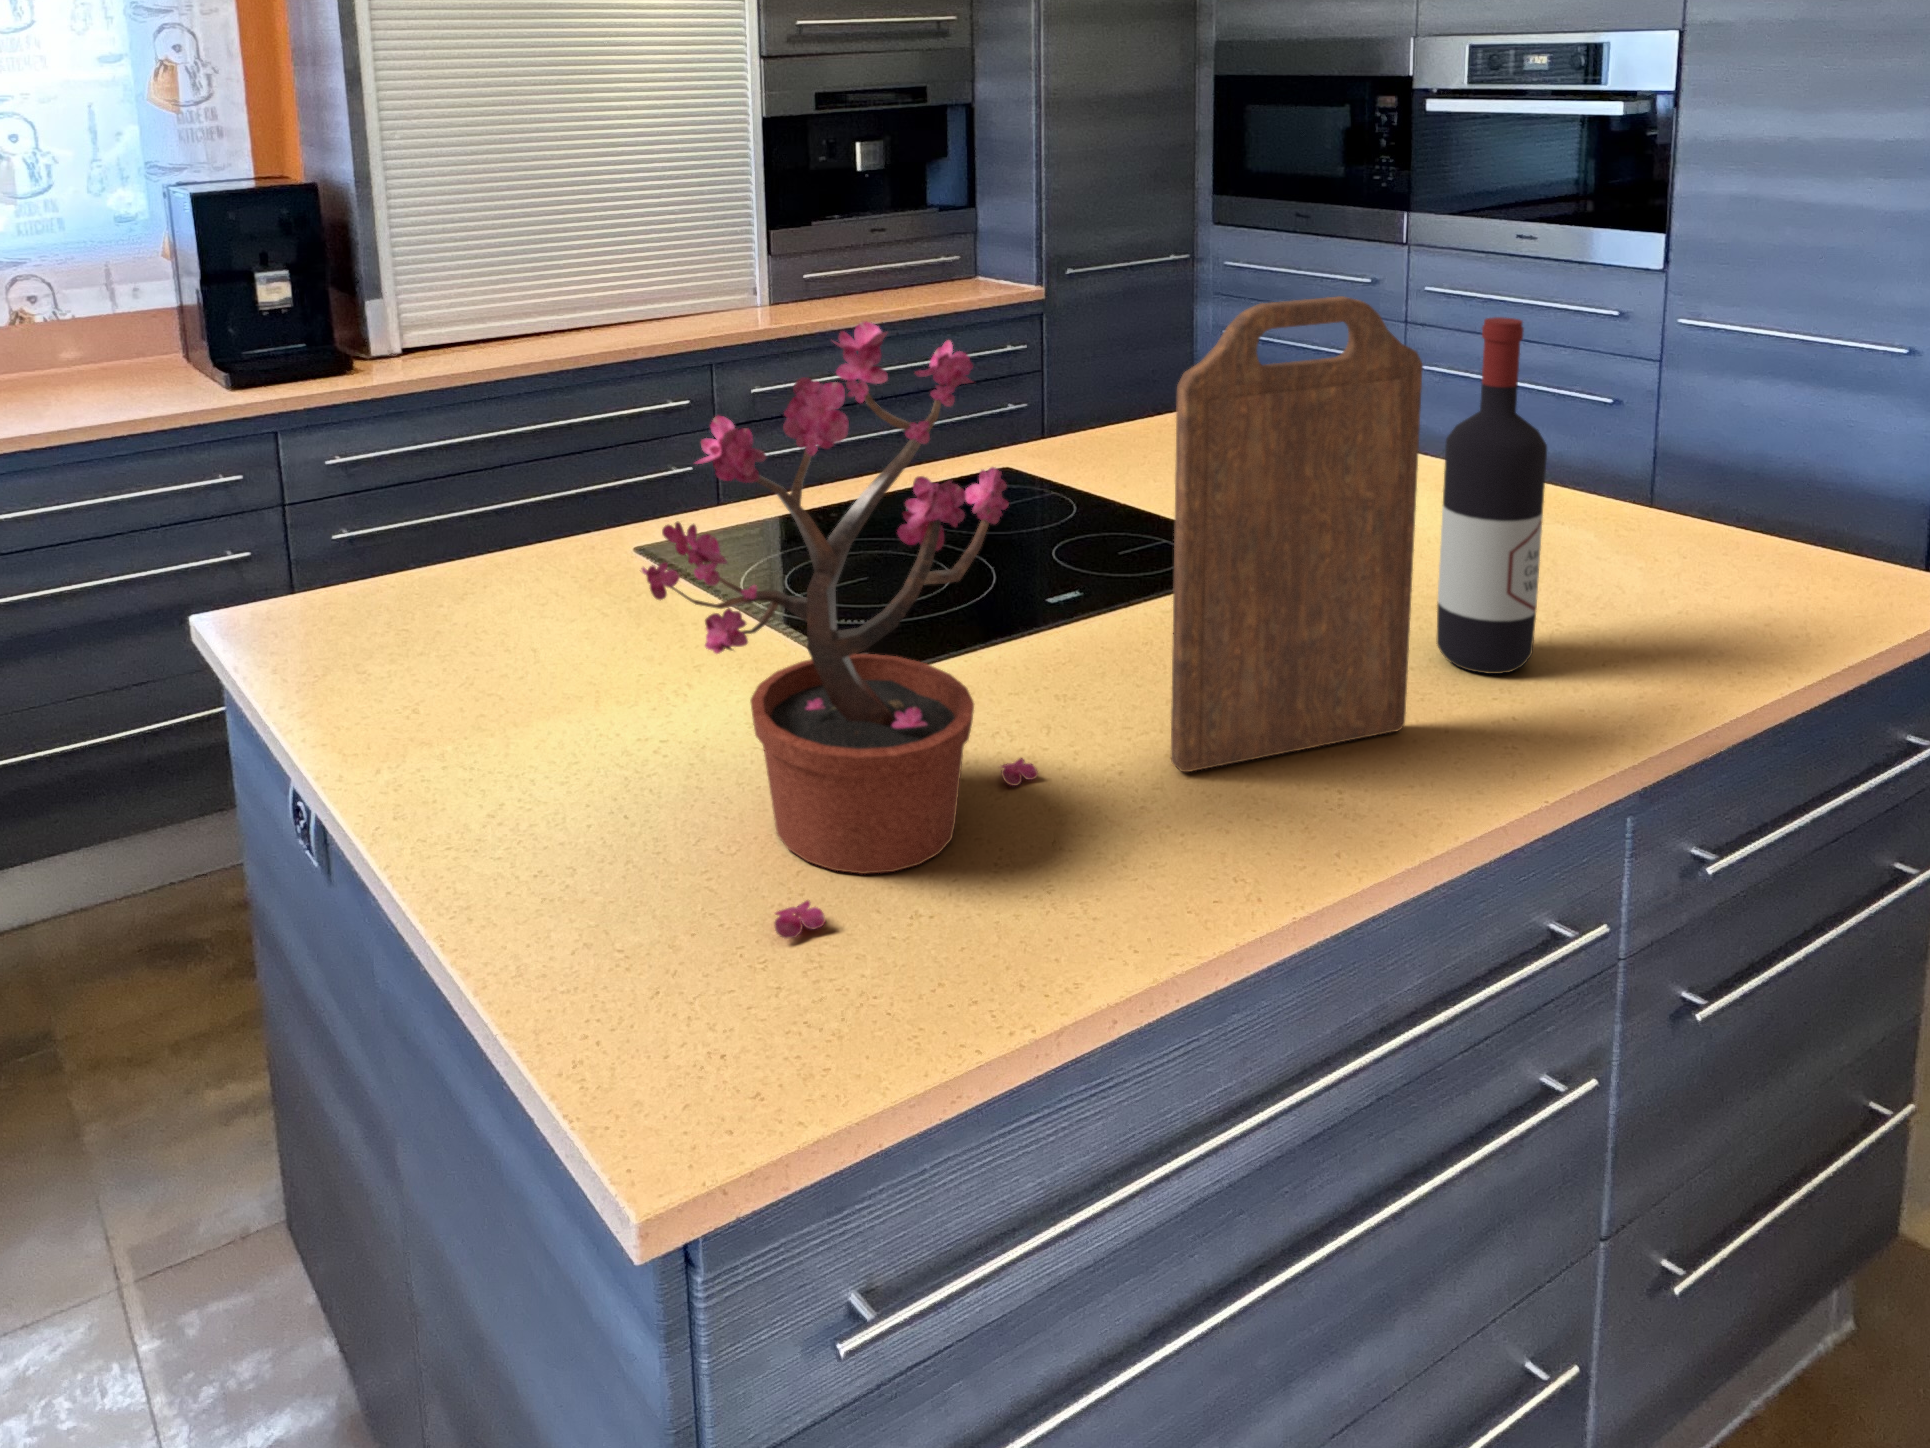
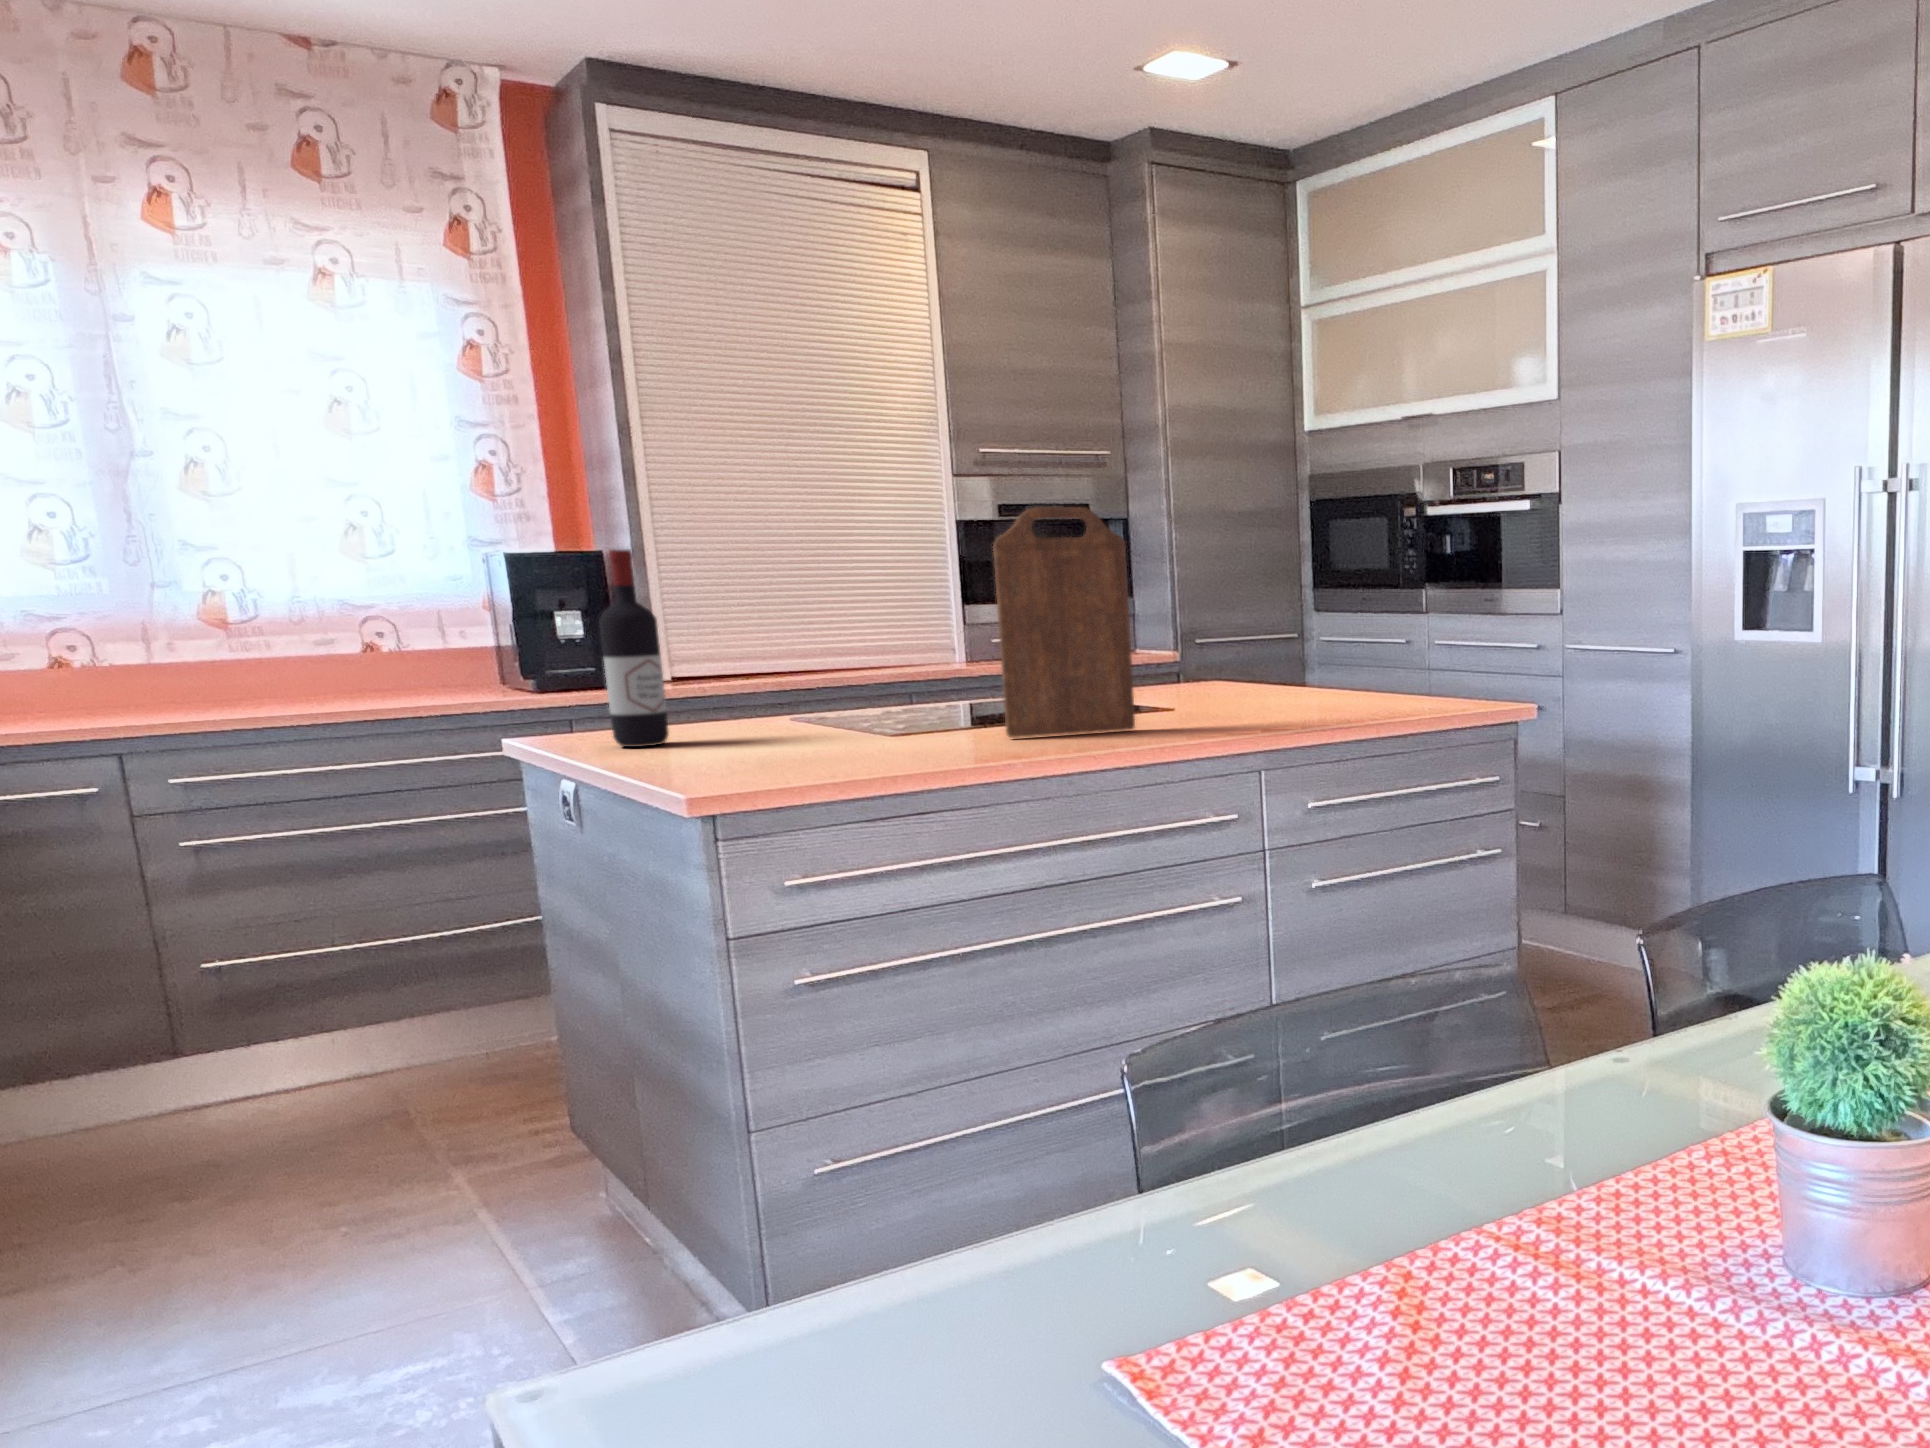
wine bottle: present [1437,317,1547,674] -> present [599,550,669,747]
potted plant: present [641,321,1038,939] -> none [722,511,939,762]

